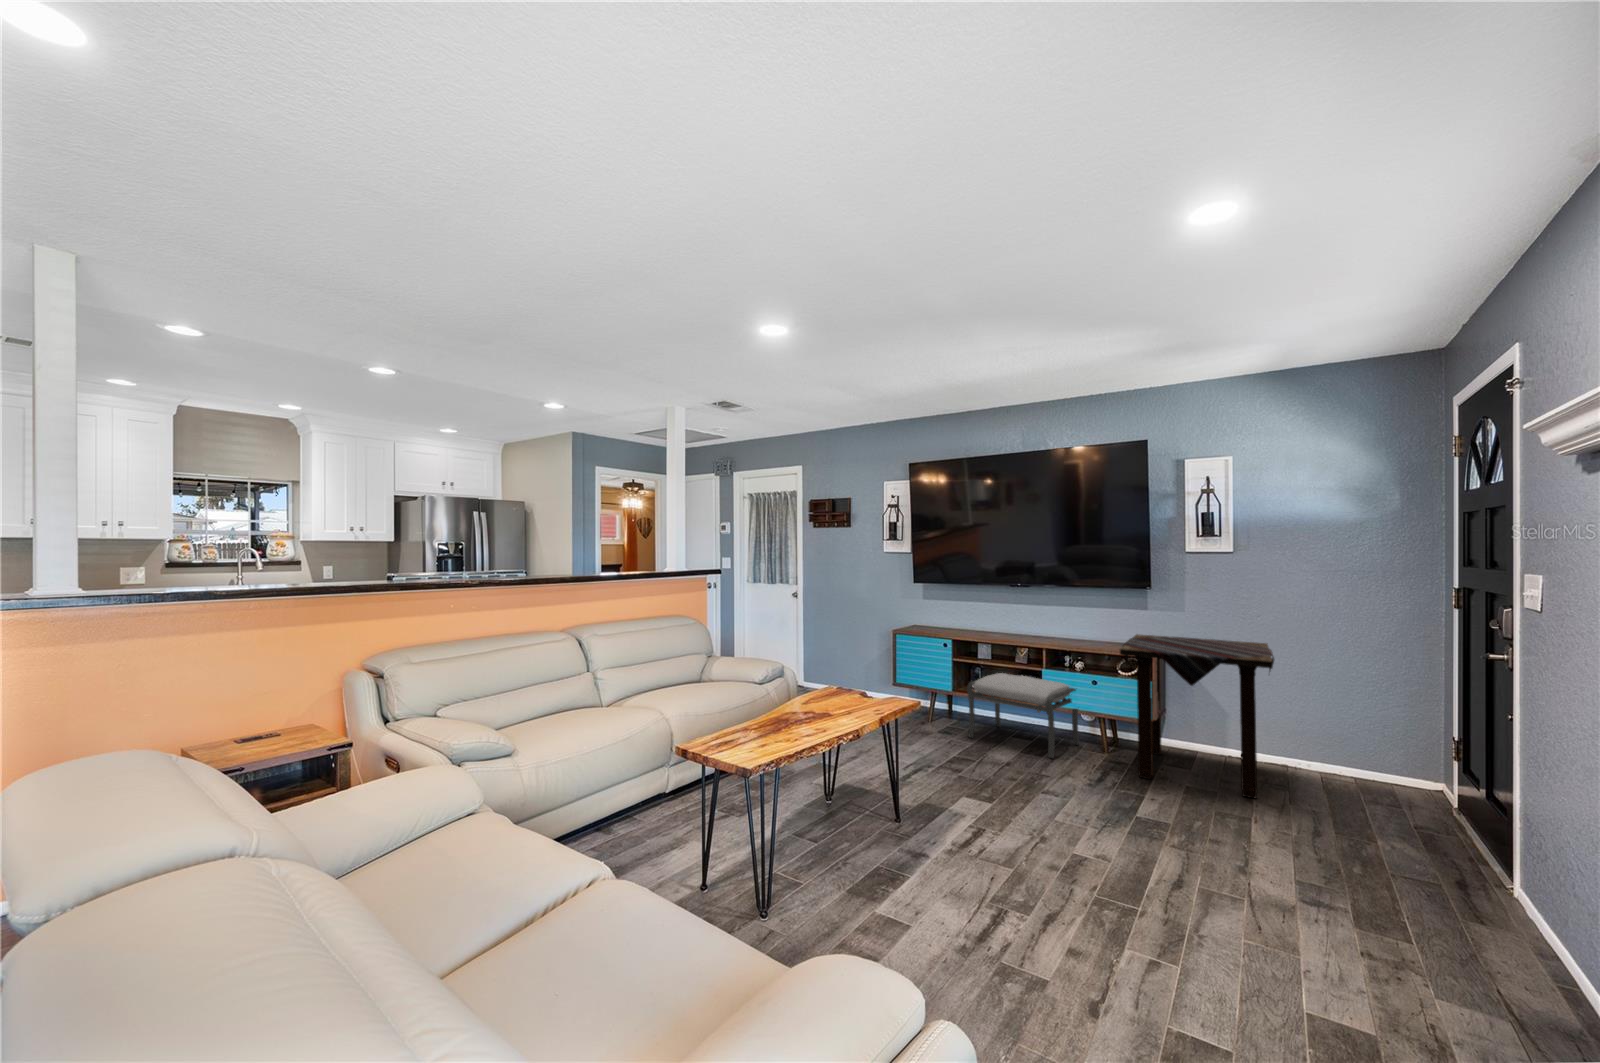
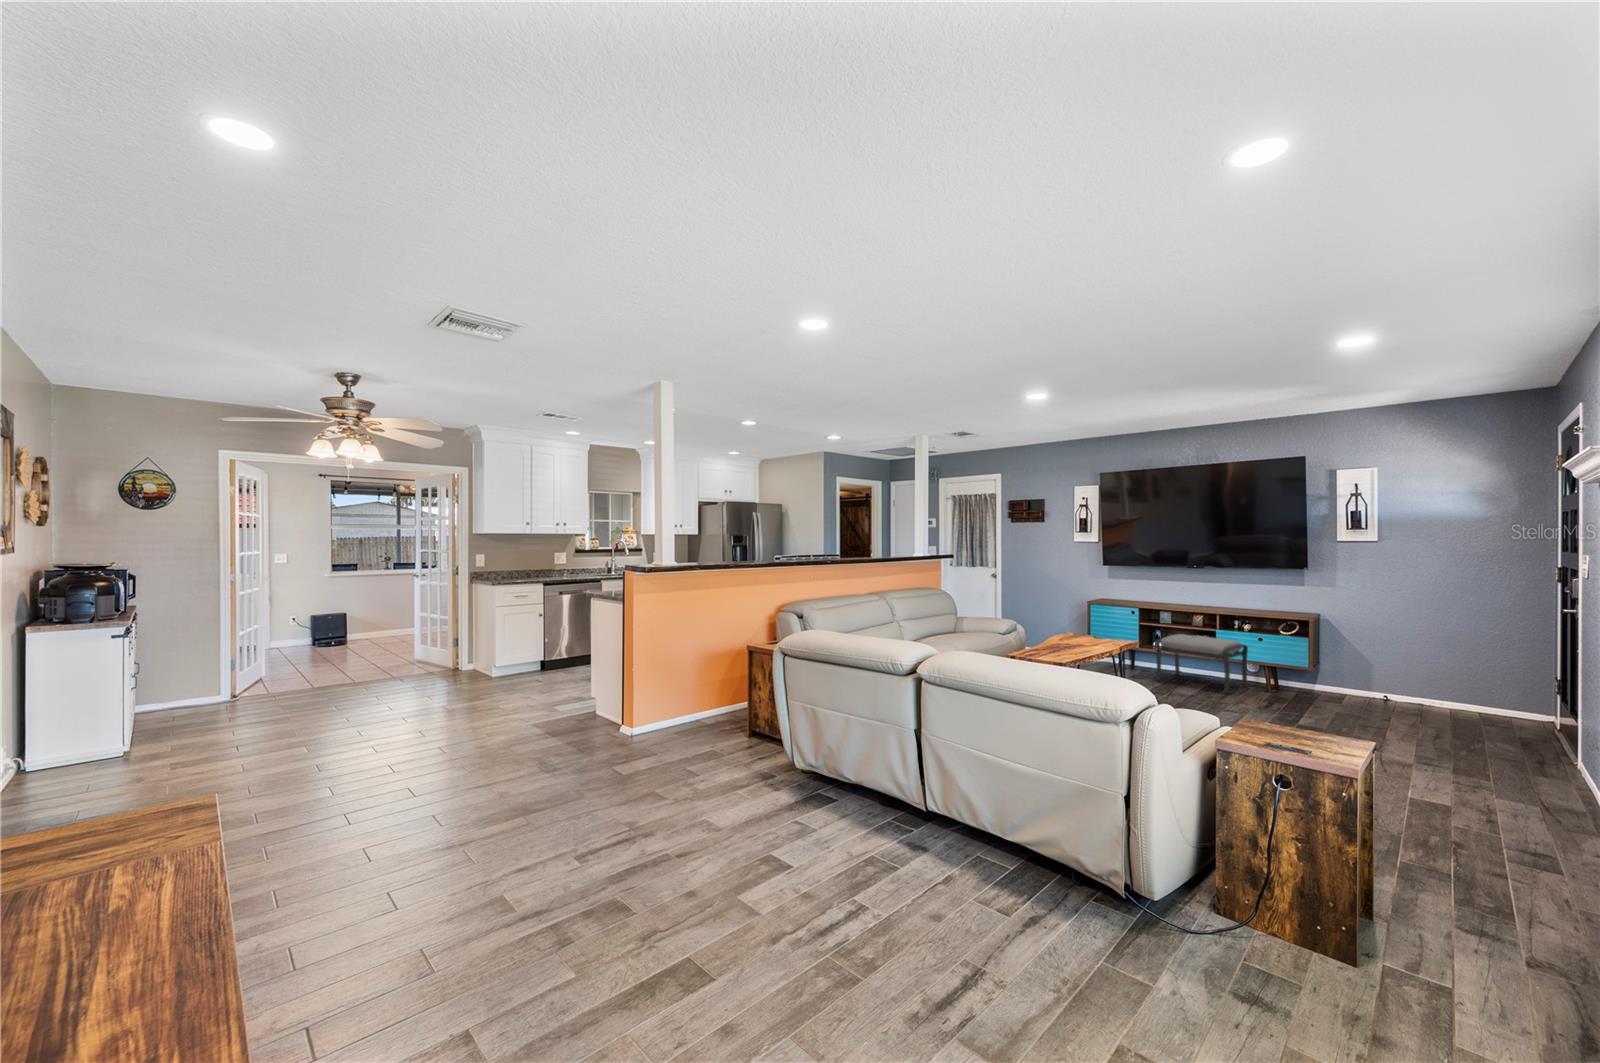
side table: present [1120,634,1274,798] -> none [1284,605,1410,719]

